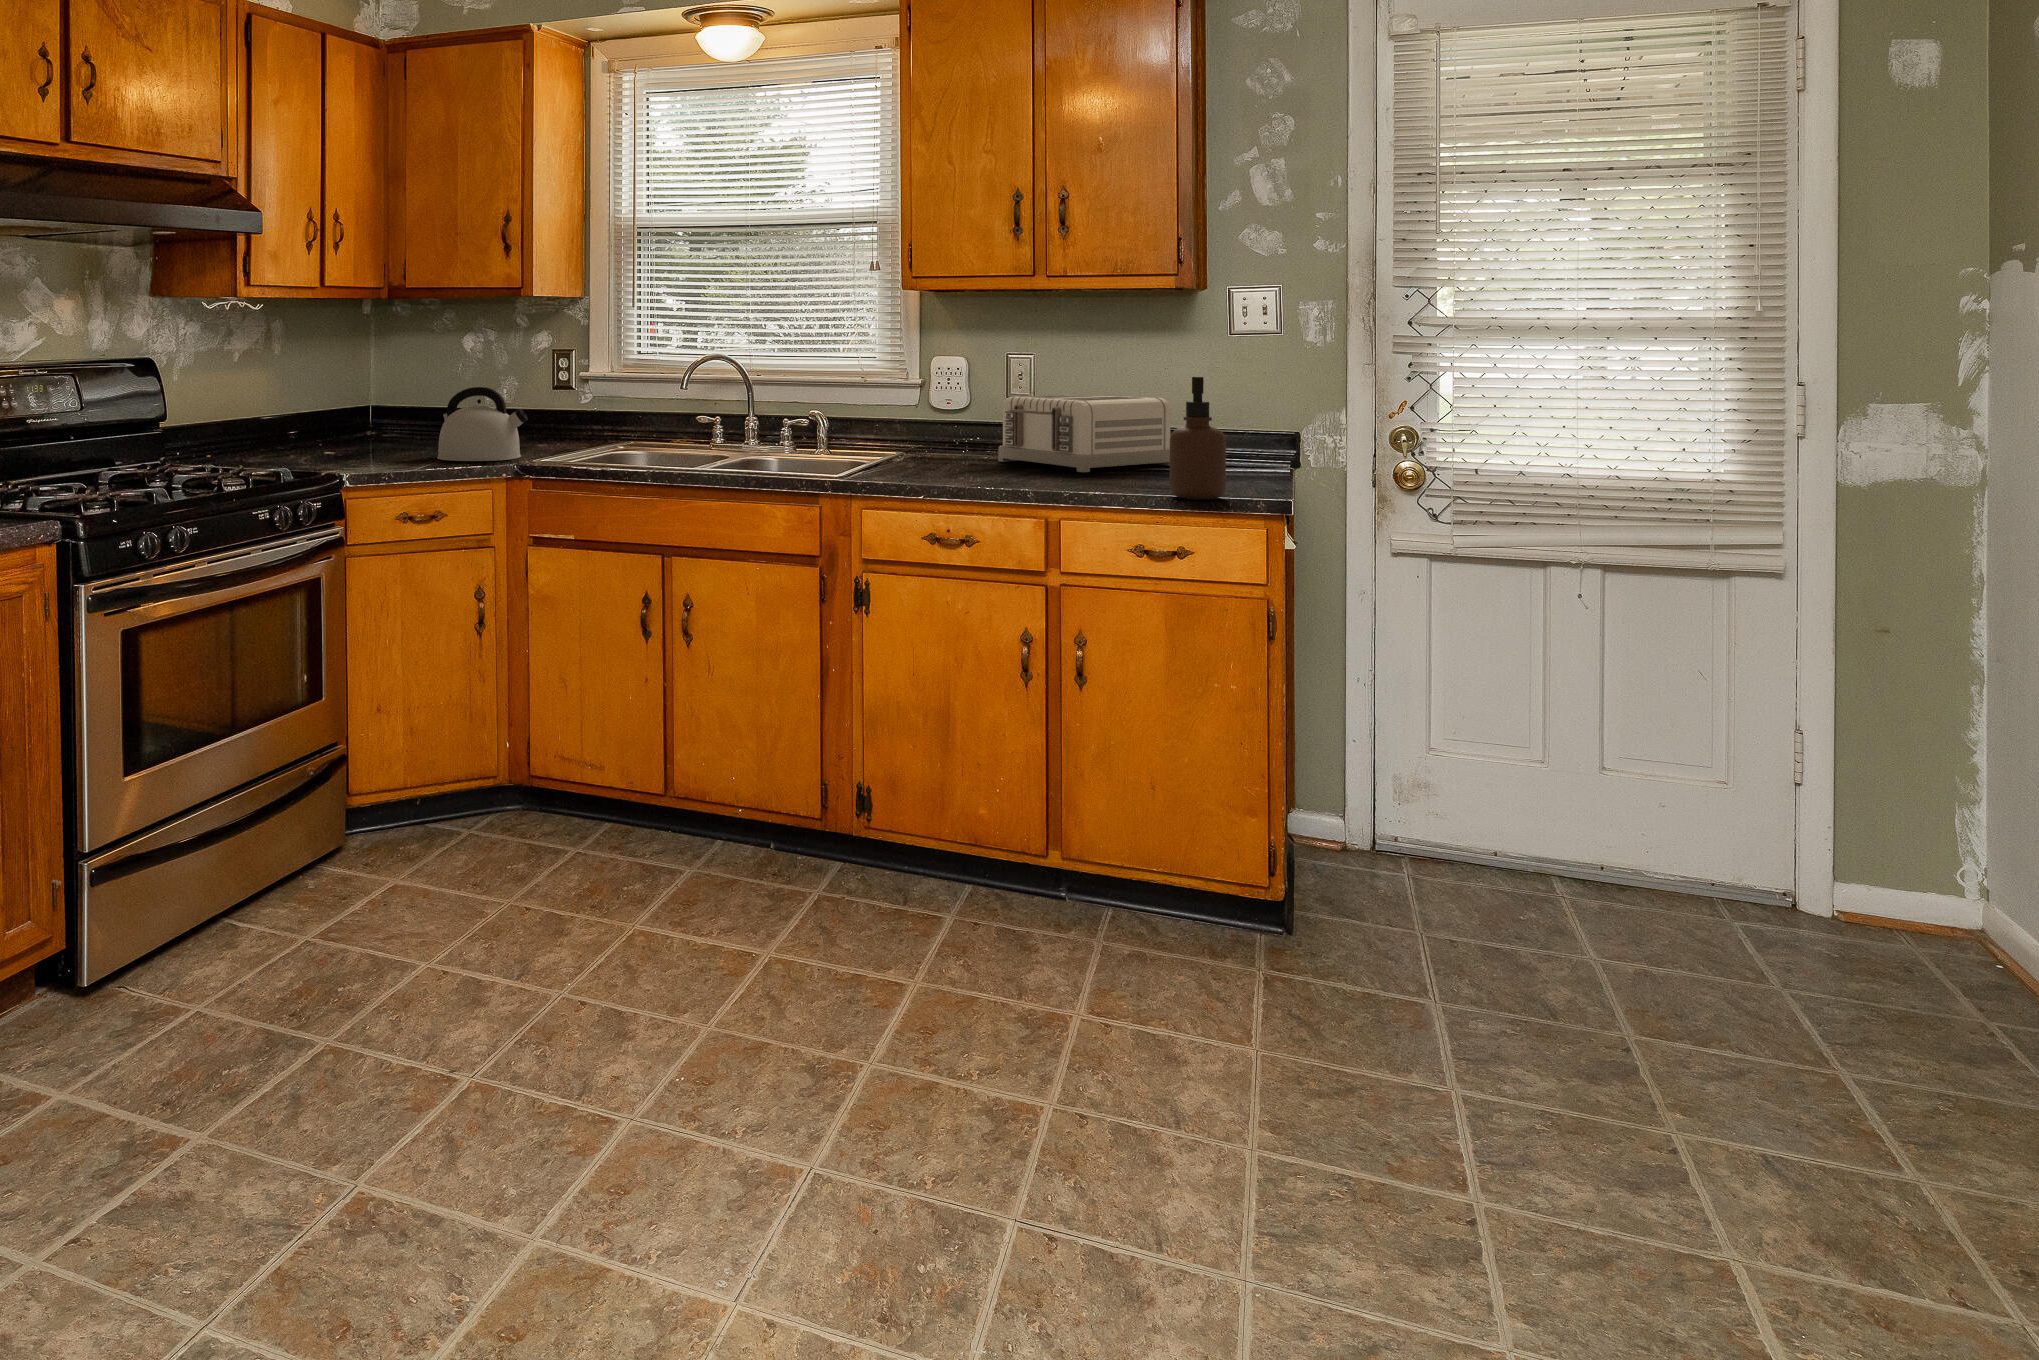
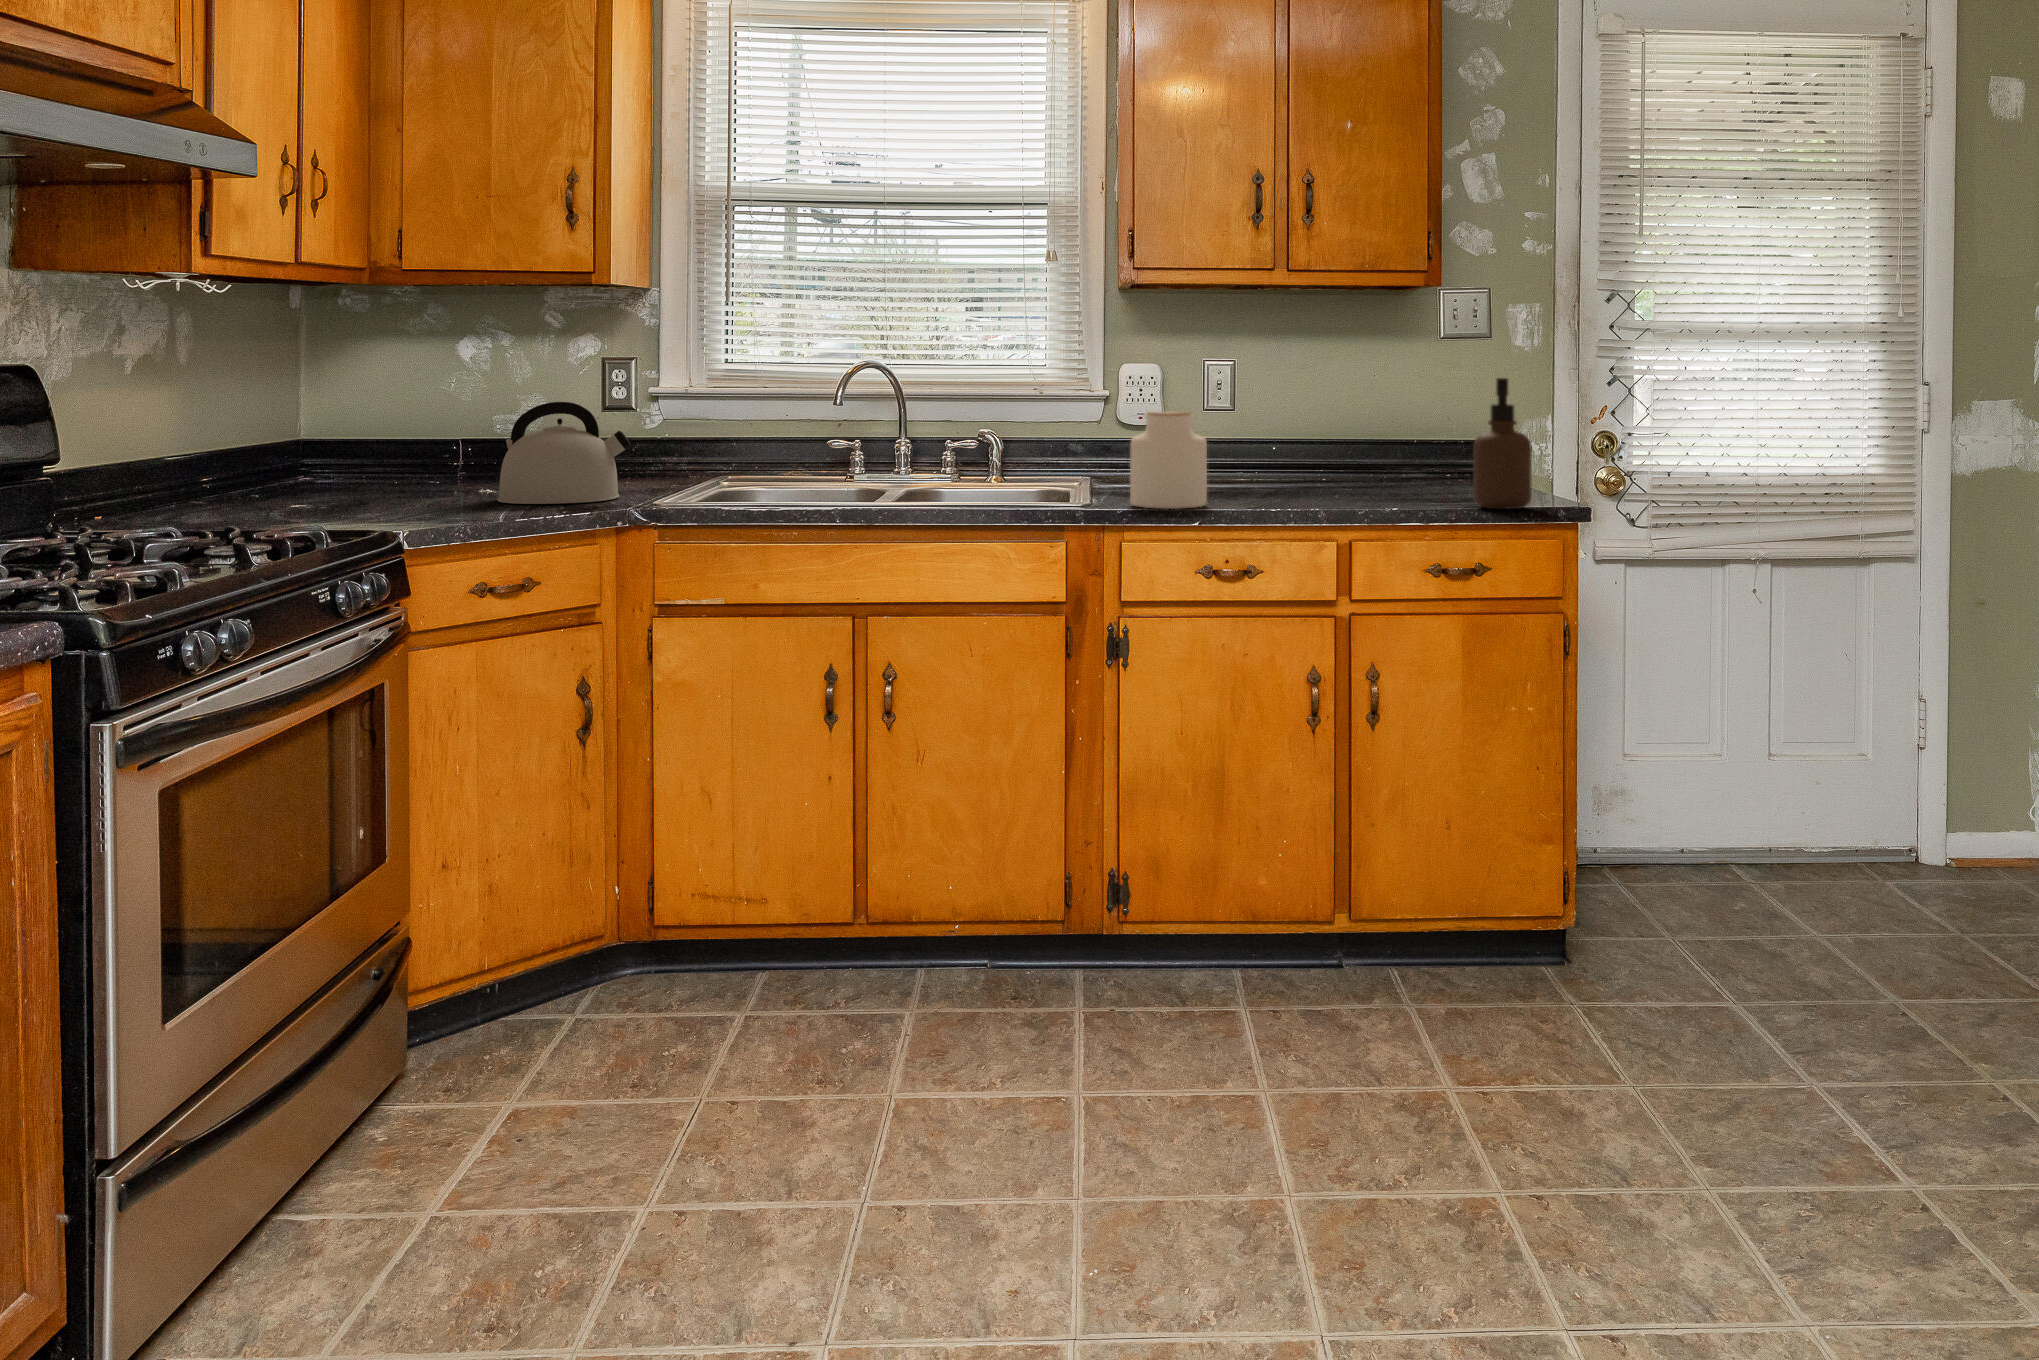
toaster: present [998,395,1170,472] -> none [1216,403,1398,488]
jar: none [867,402,933,485] -> present [1130,412,1207,509]

